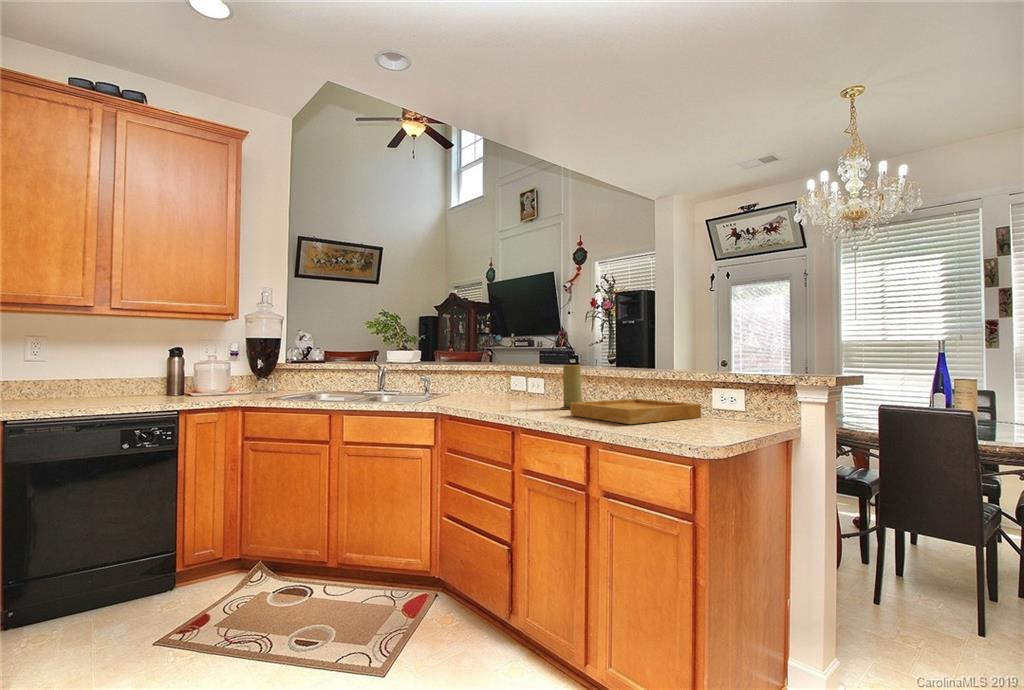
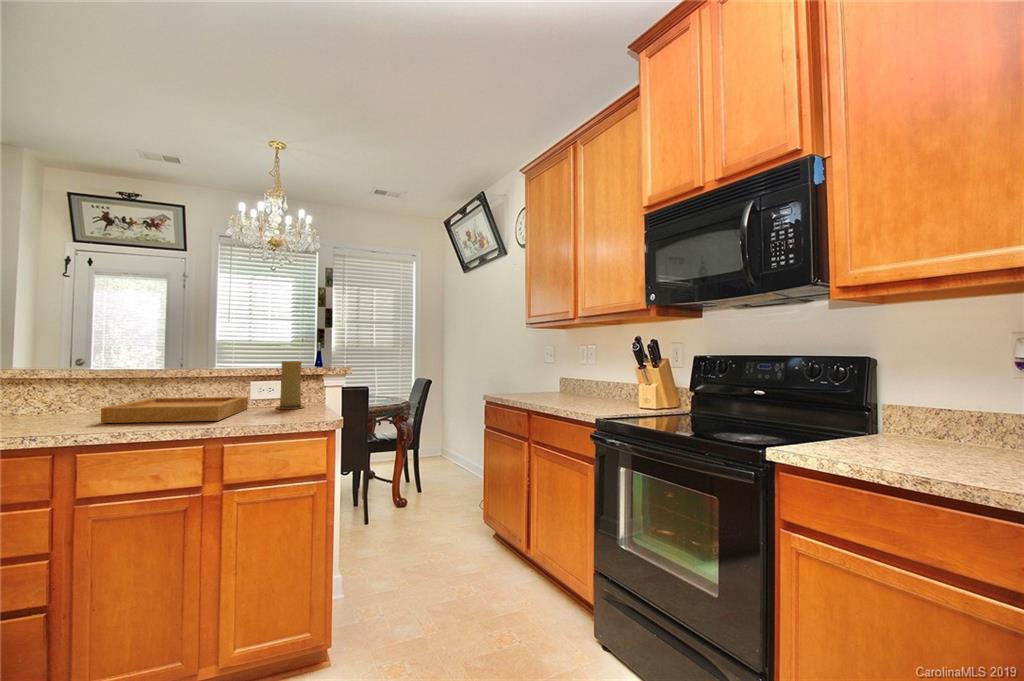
candle: present [561,365,582,409] -> present [276,361,304,409]

